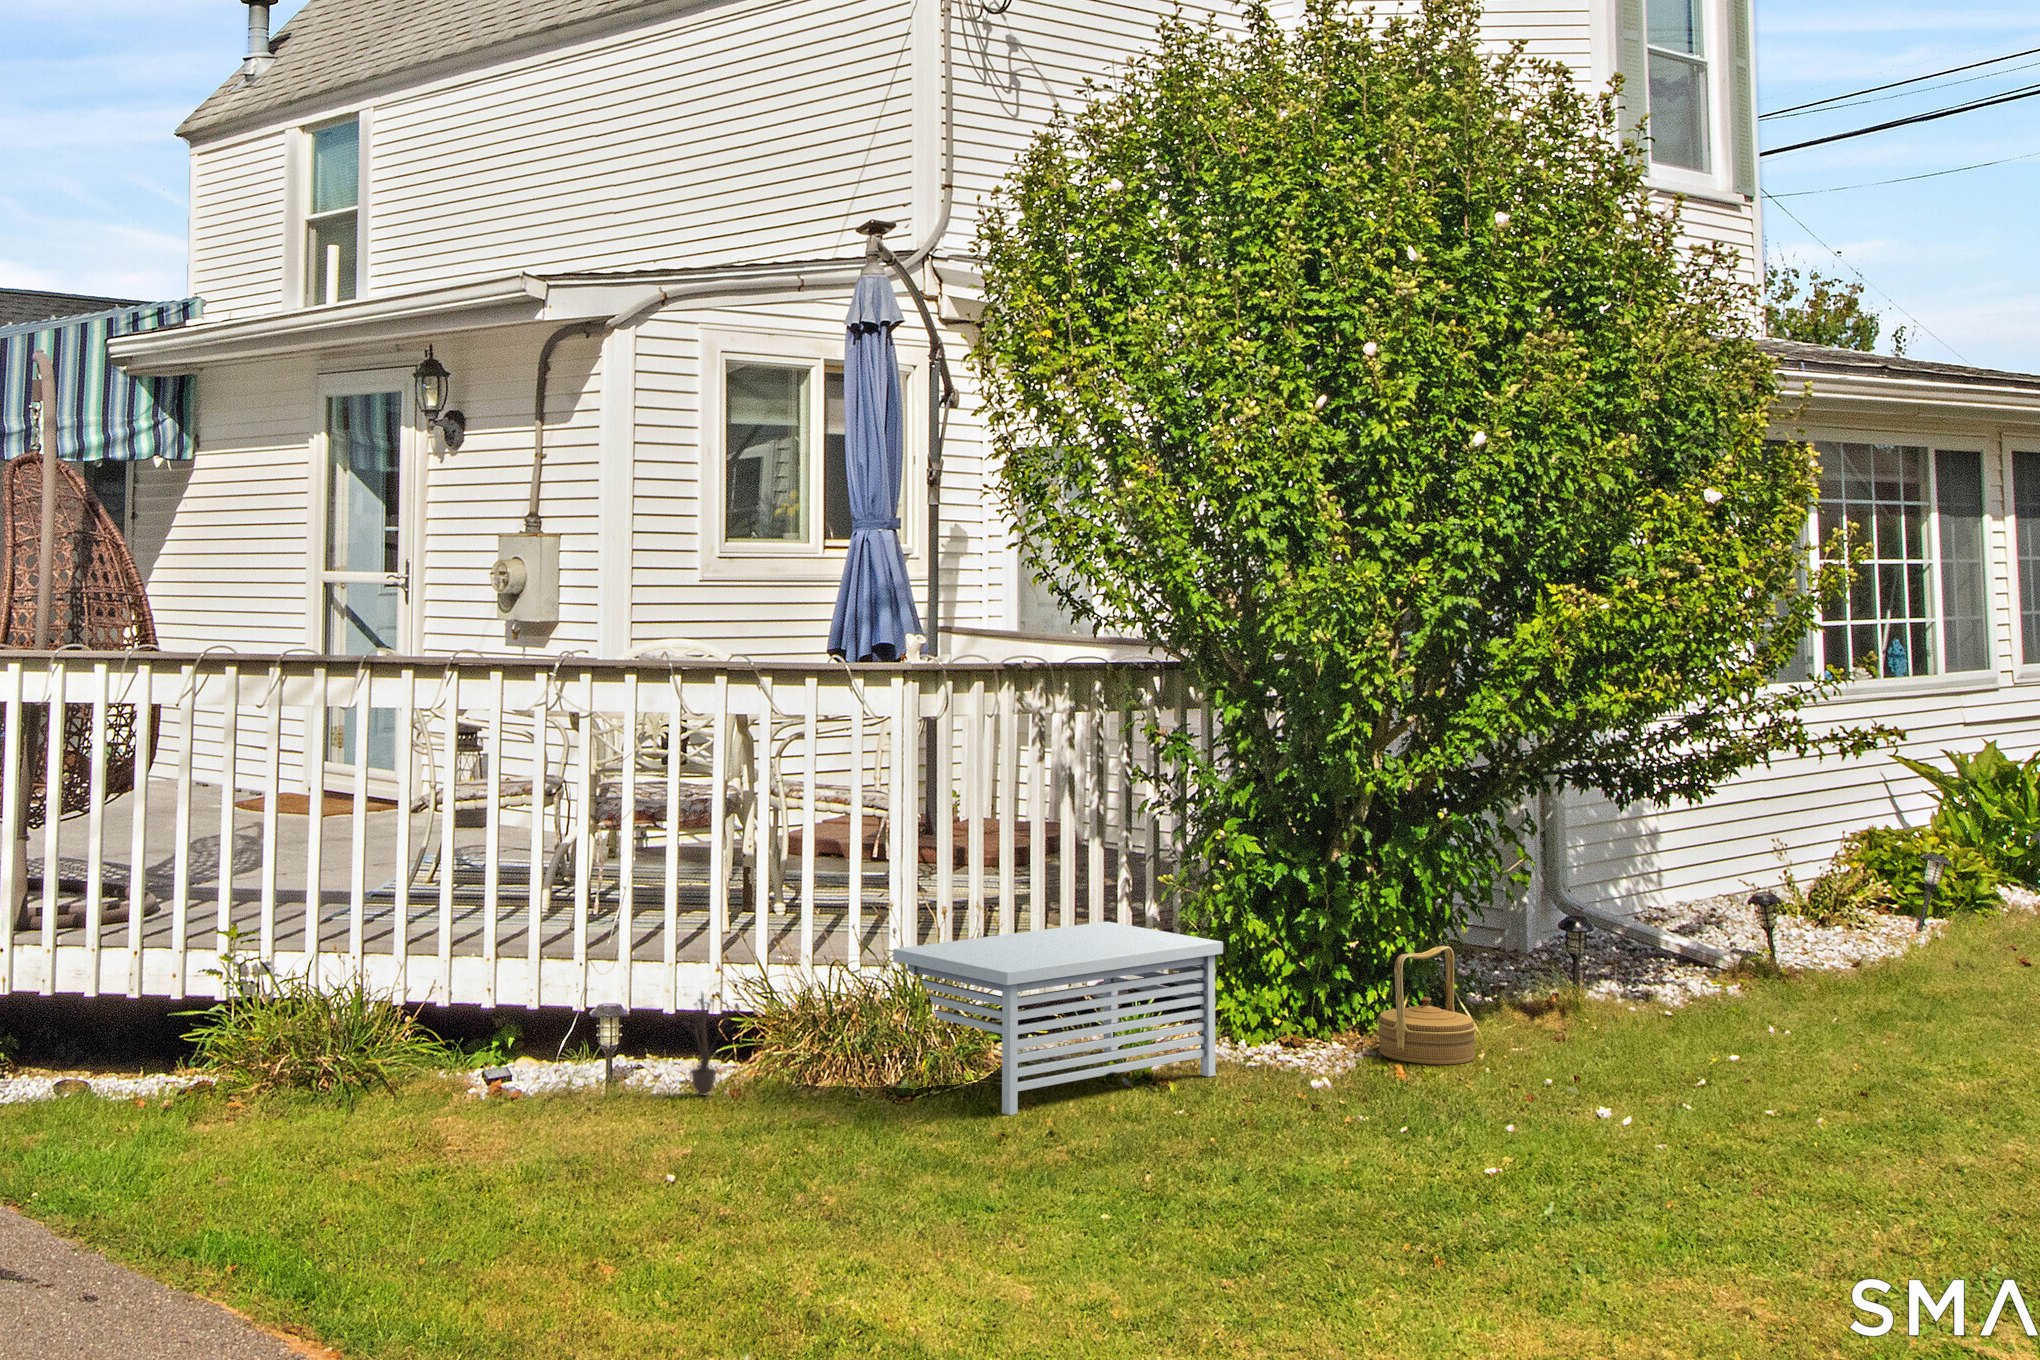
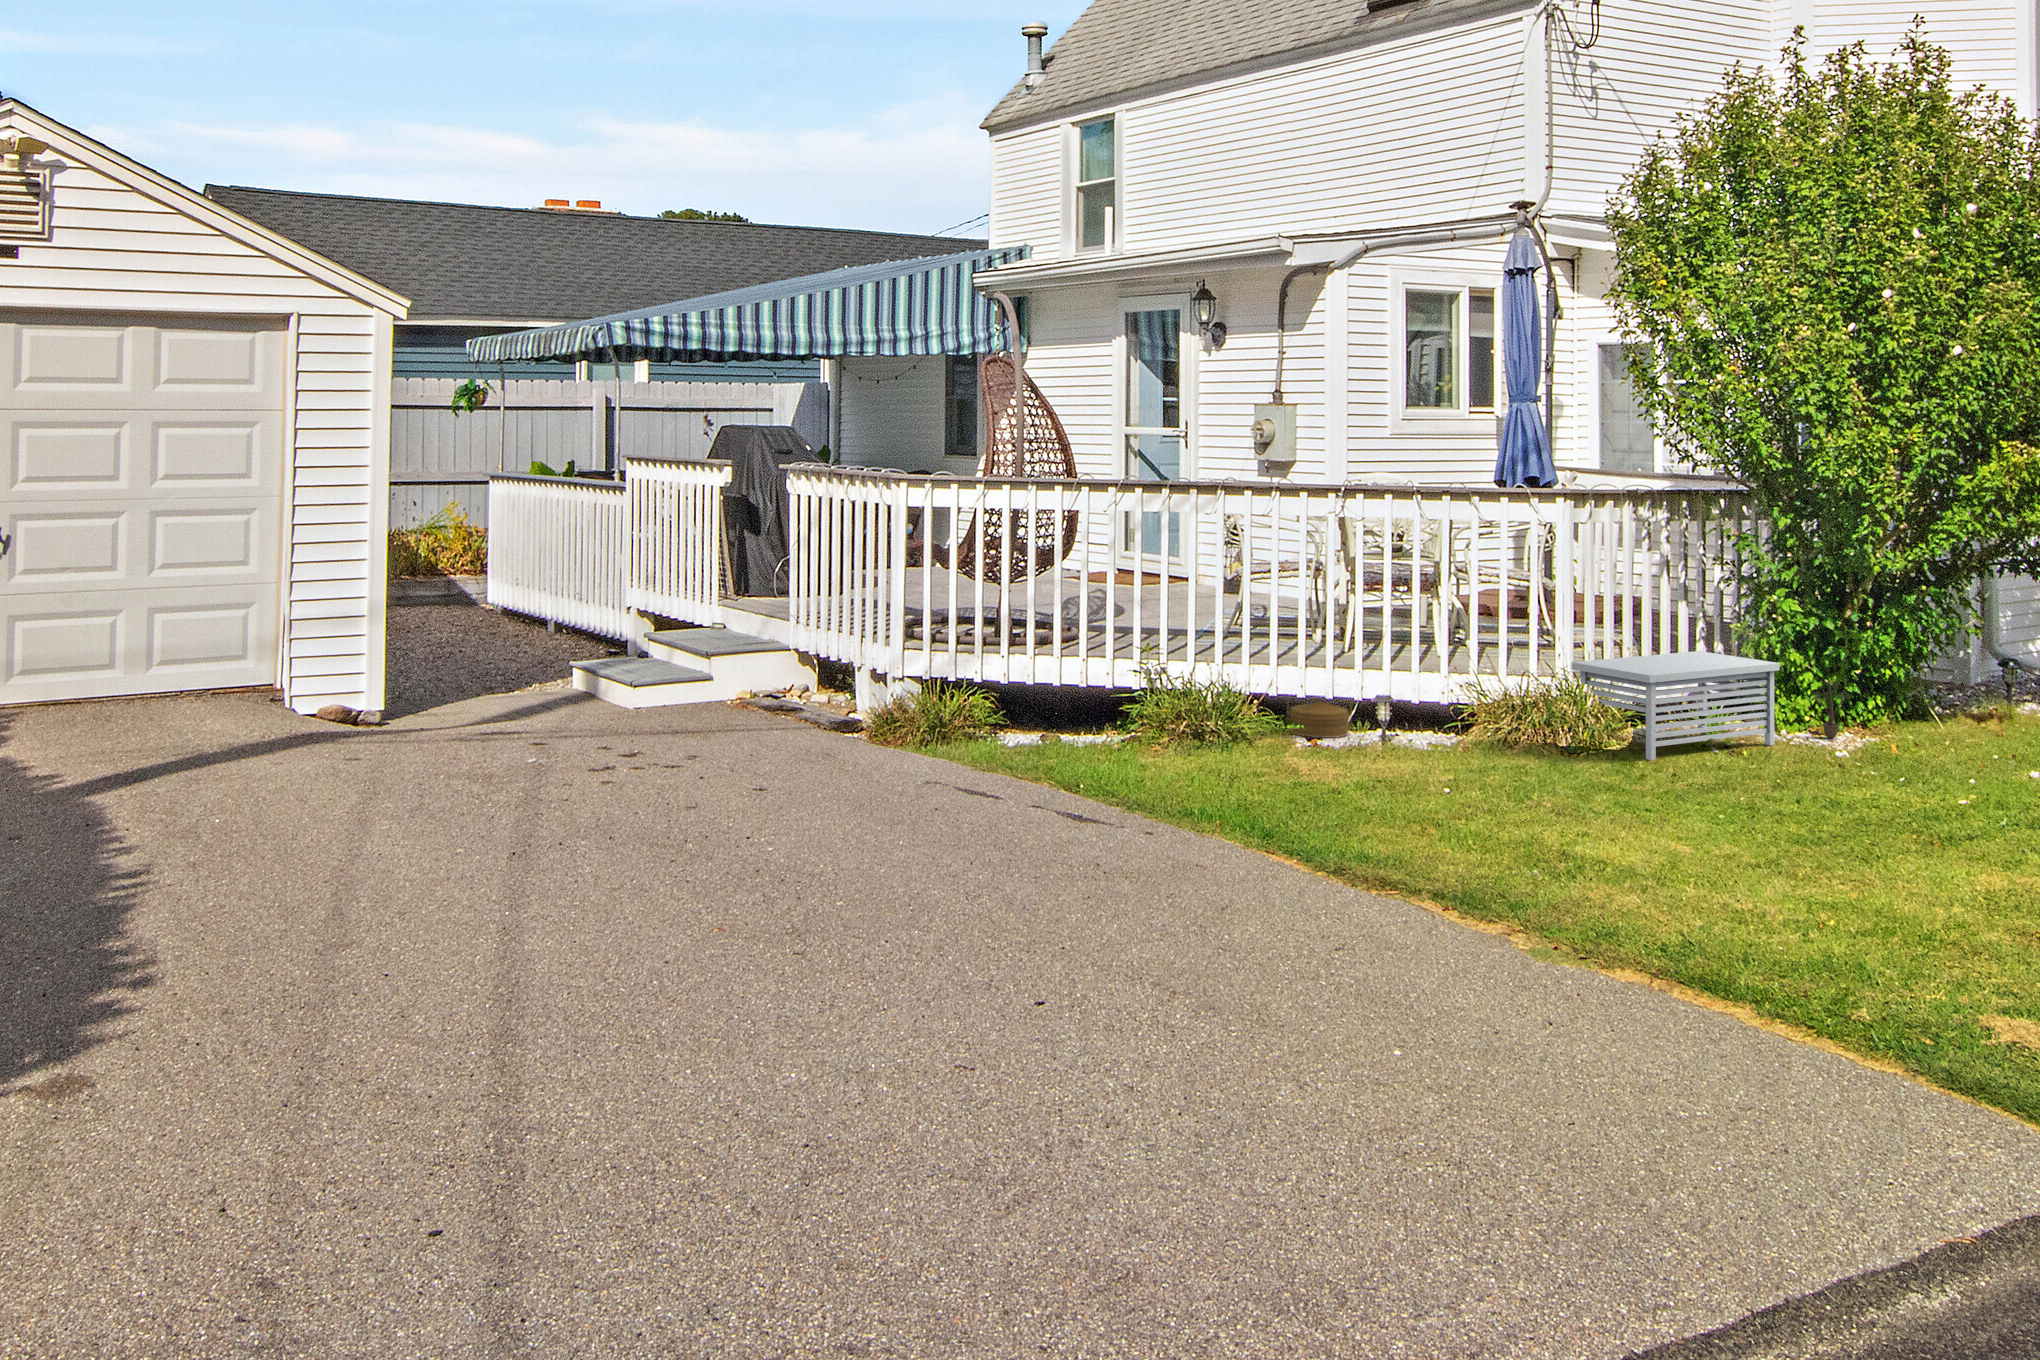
woven basket: present [1377,946,1476,1065] -> present [1287,701,1352,738]
decorative plant: present [679,993,728,1096] -> present [1805,680,1850,738]

